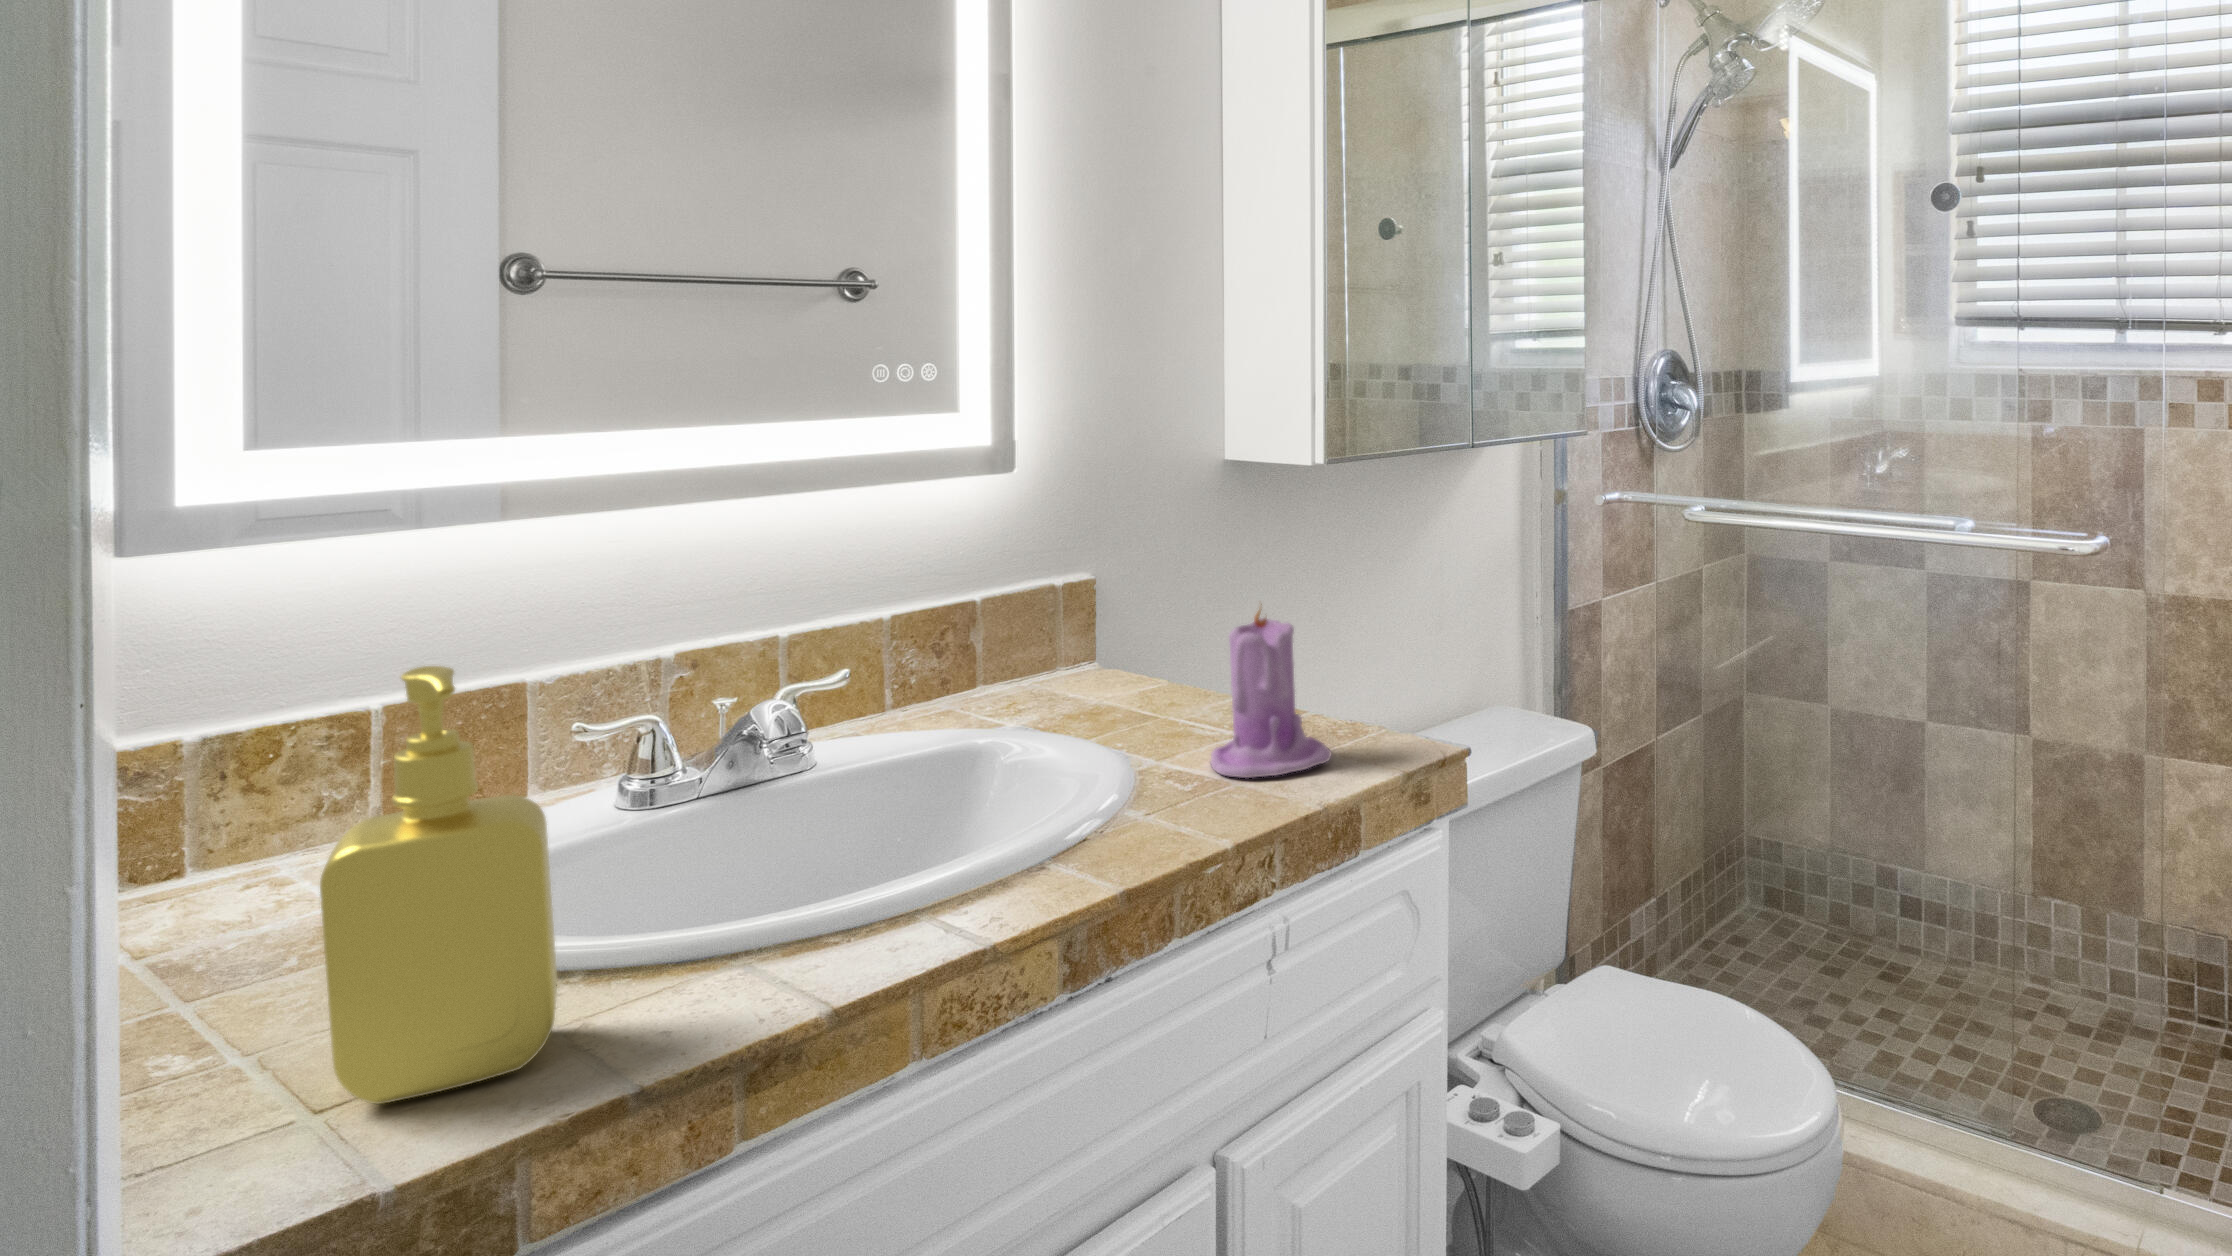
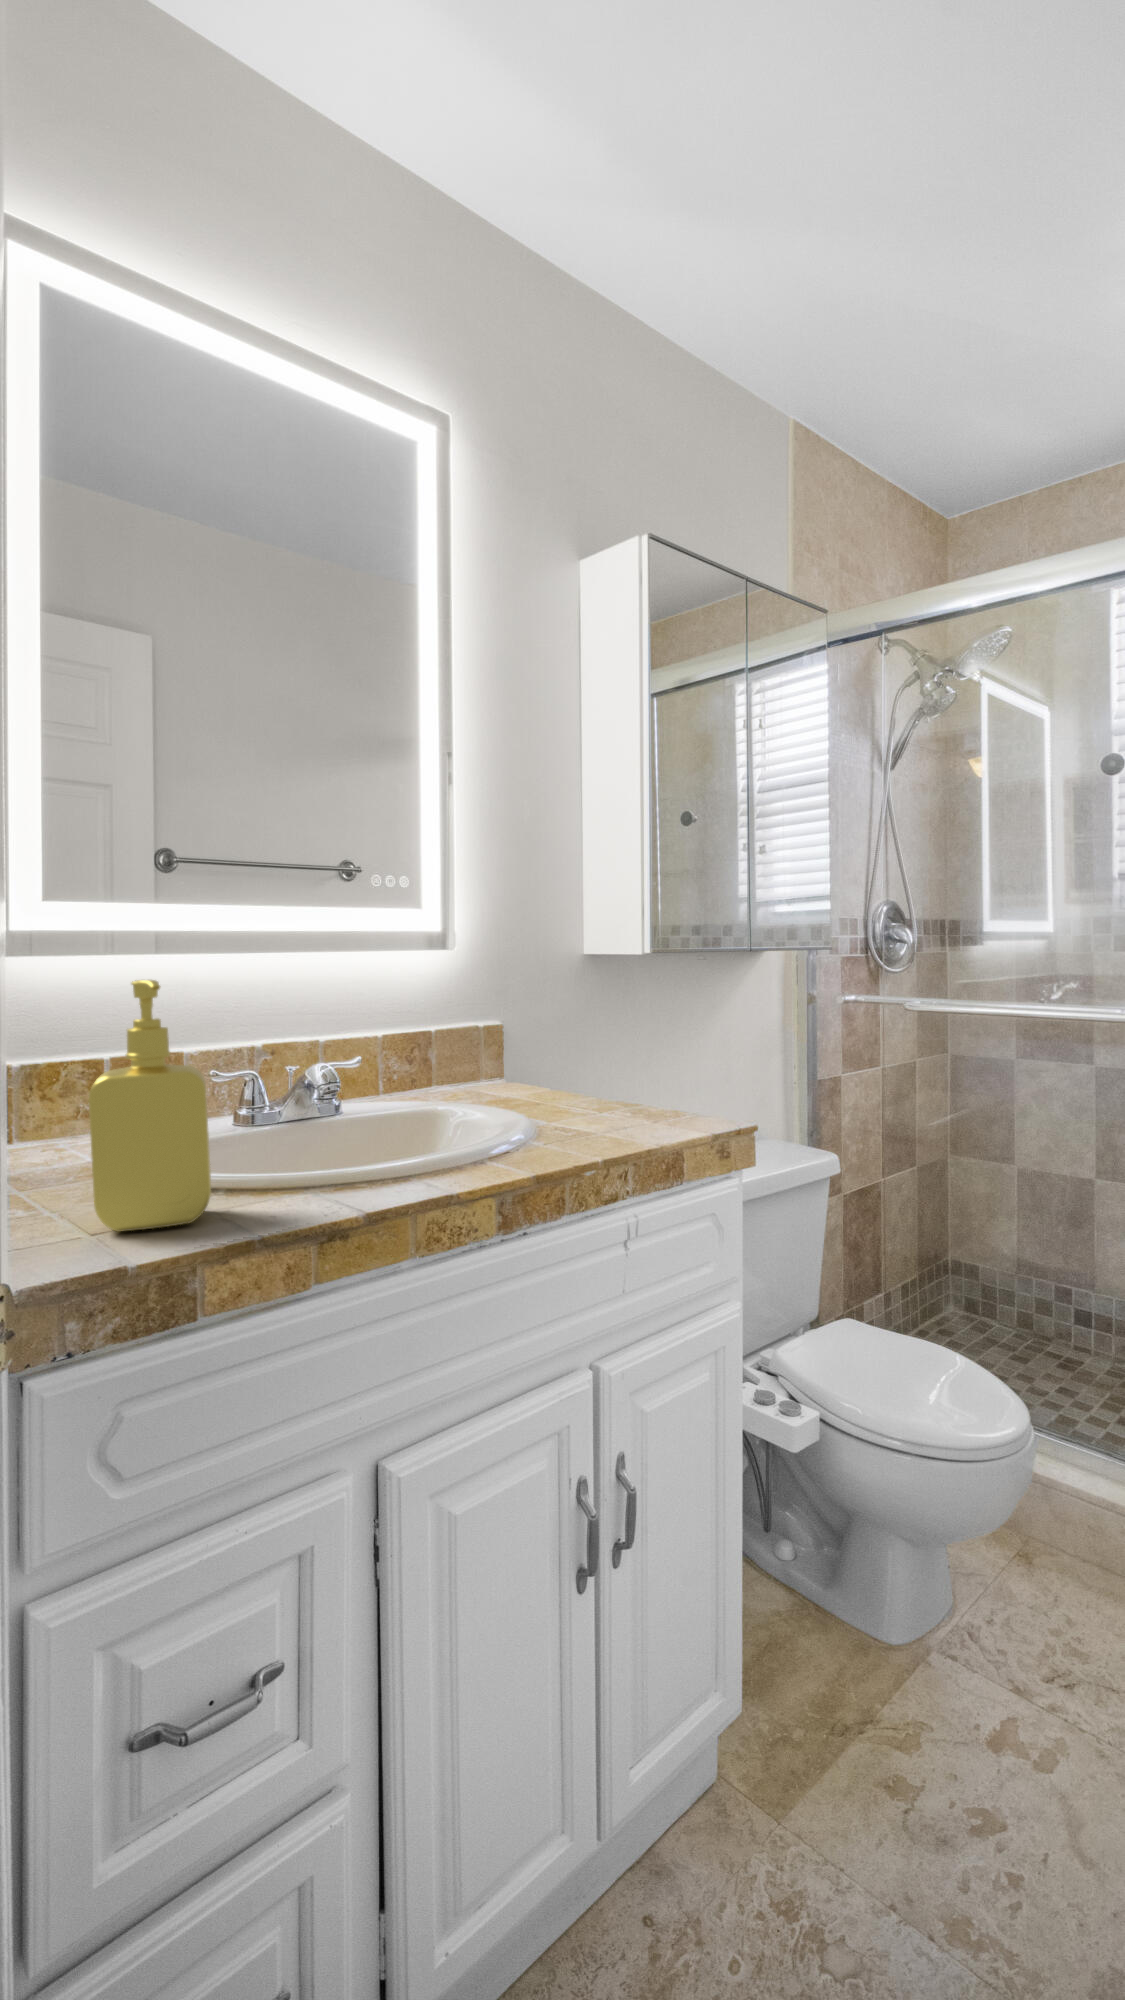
candle: present [1210,604,1331,778] -> none [586,1018,666,1131]

